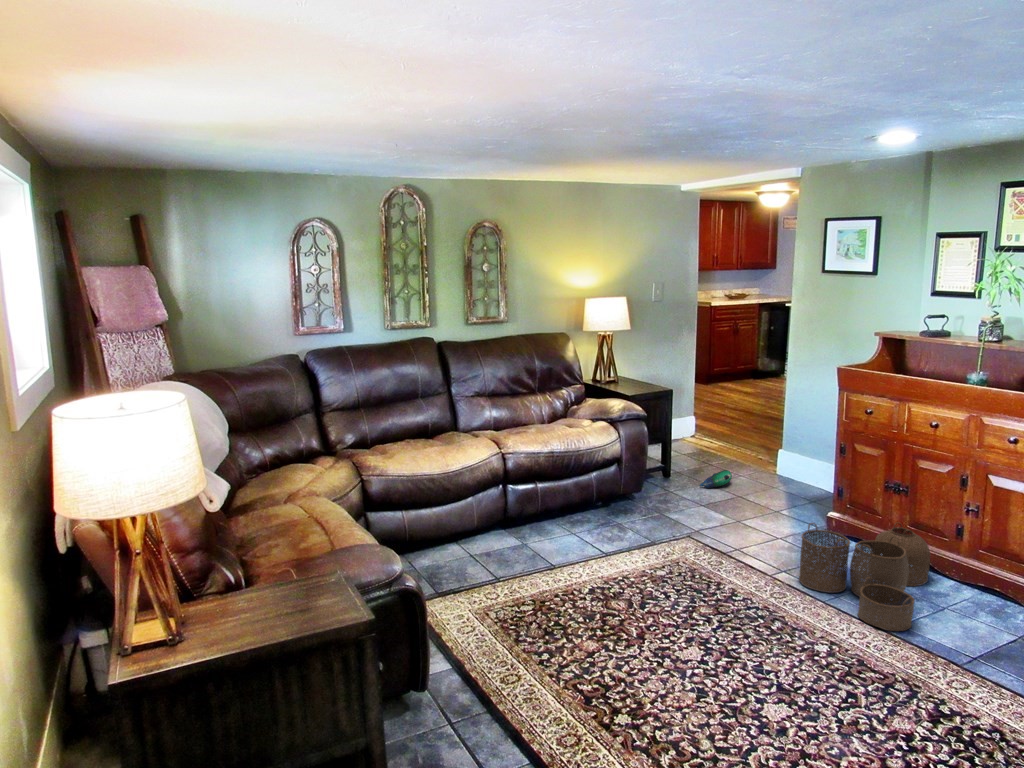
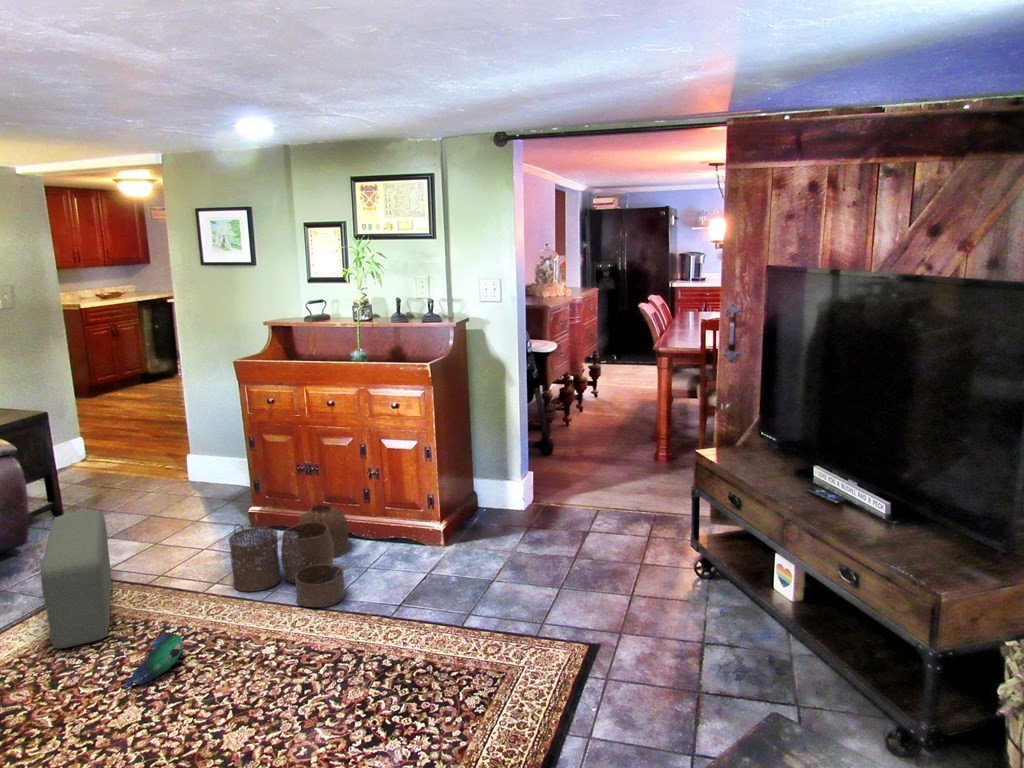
plush toy: present [699,470,732,488] -> present [124,633,183,688]
pouf: none [647,476,701,585] -> present [41,510,111,649]

